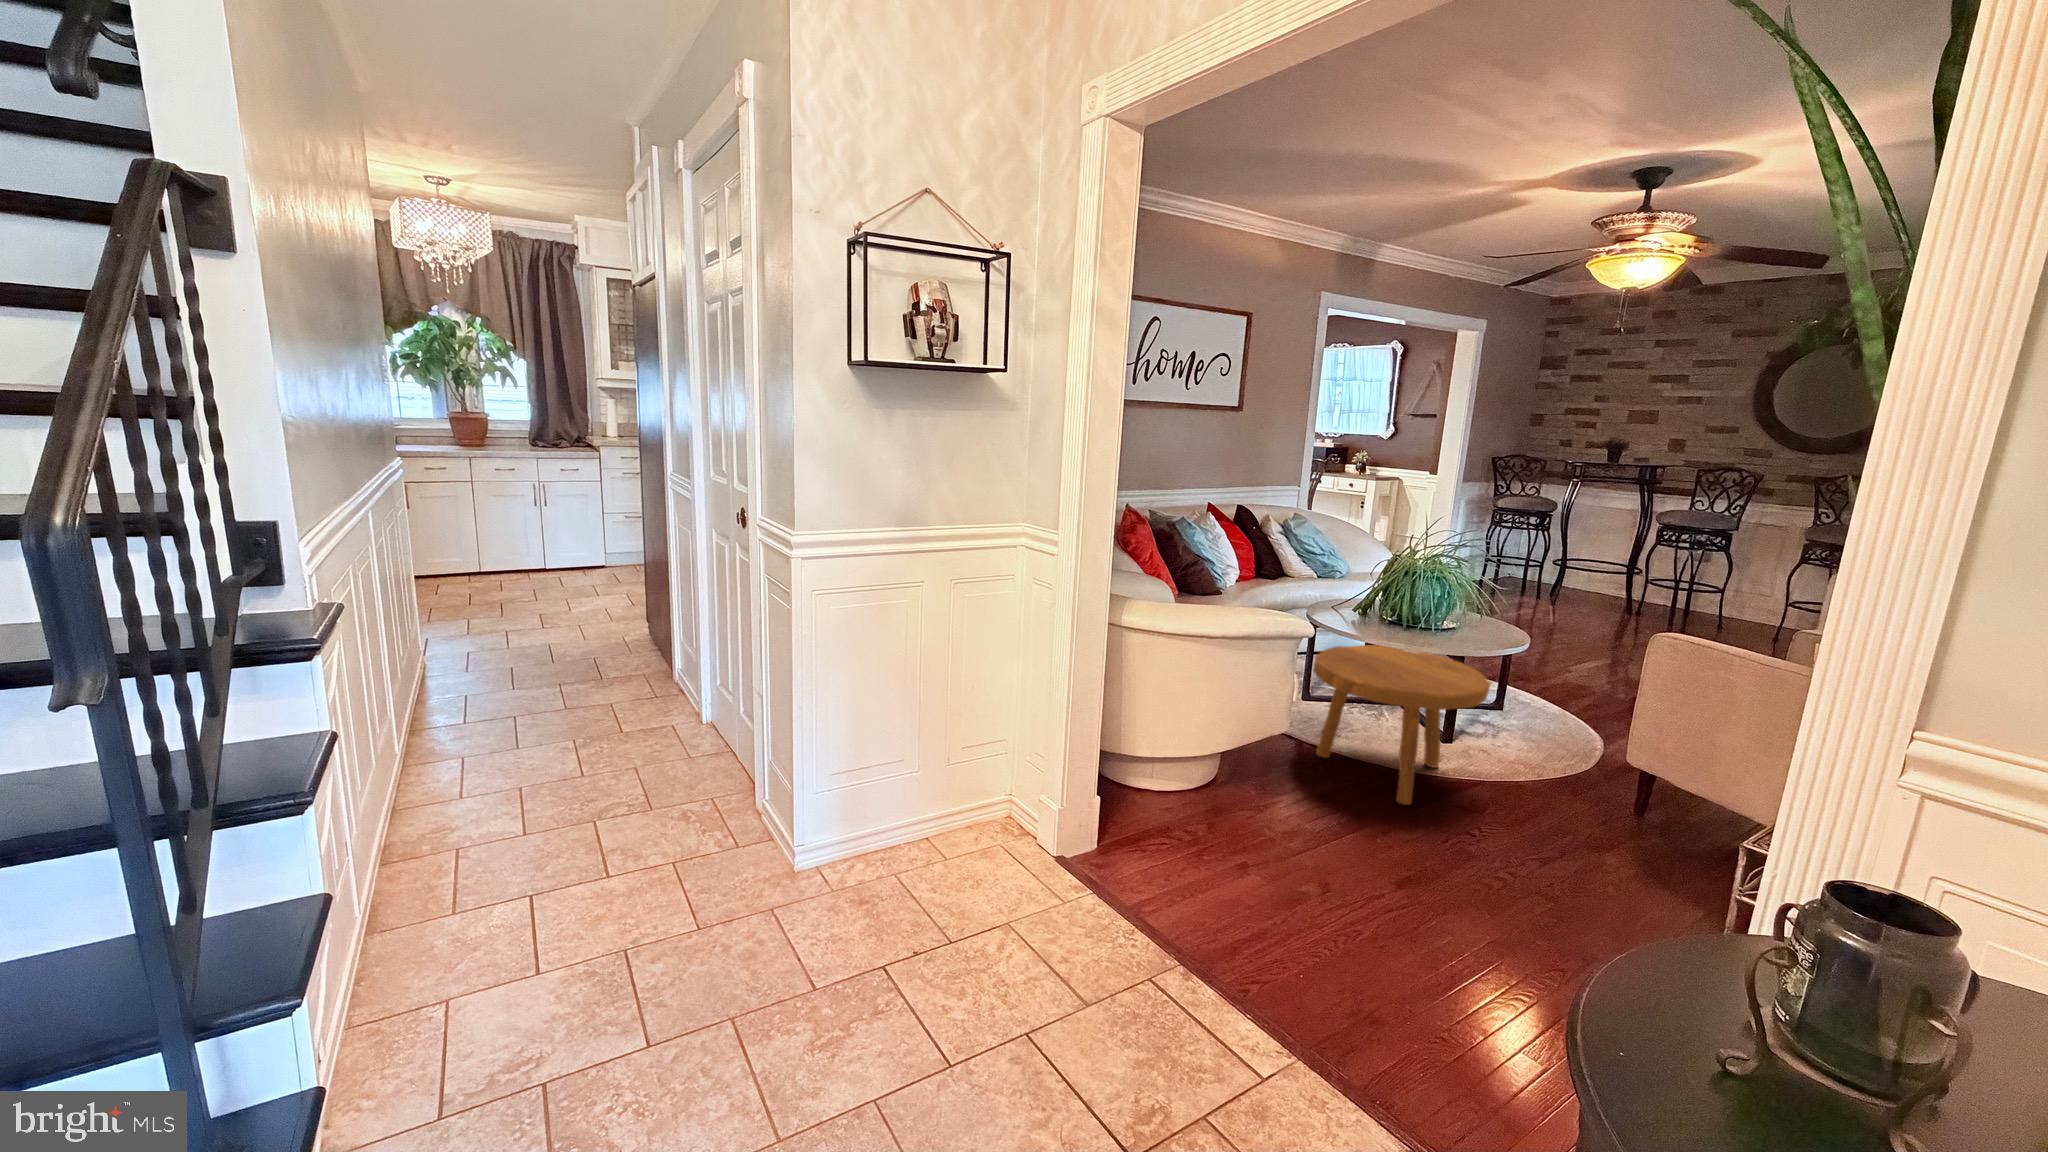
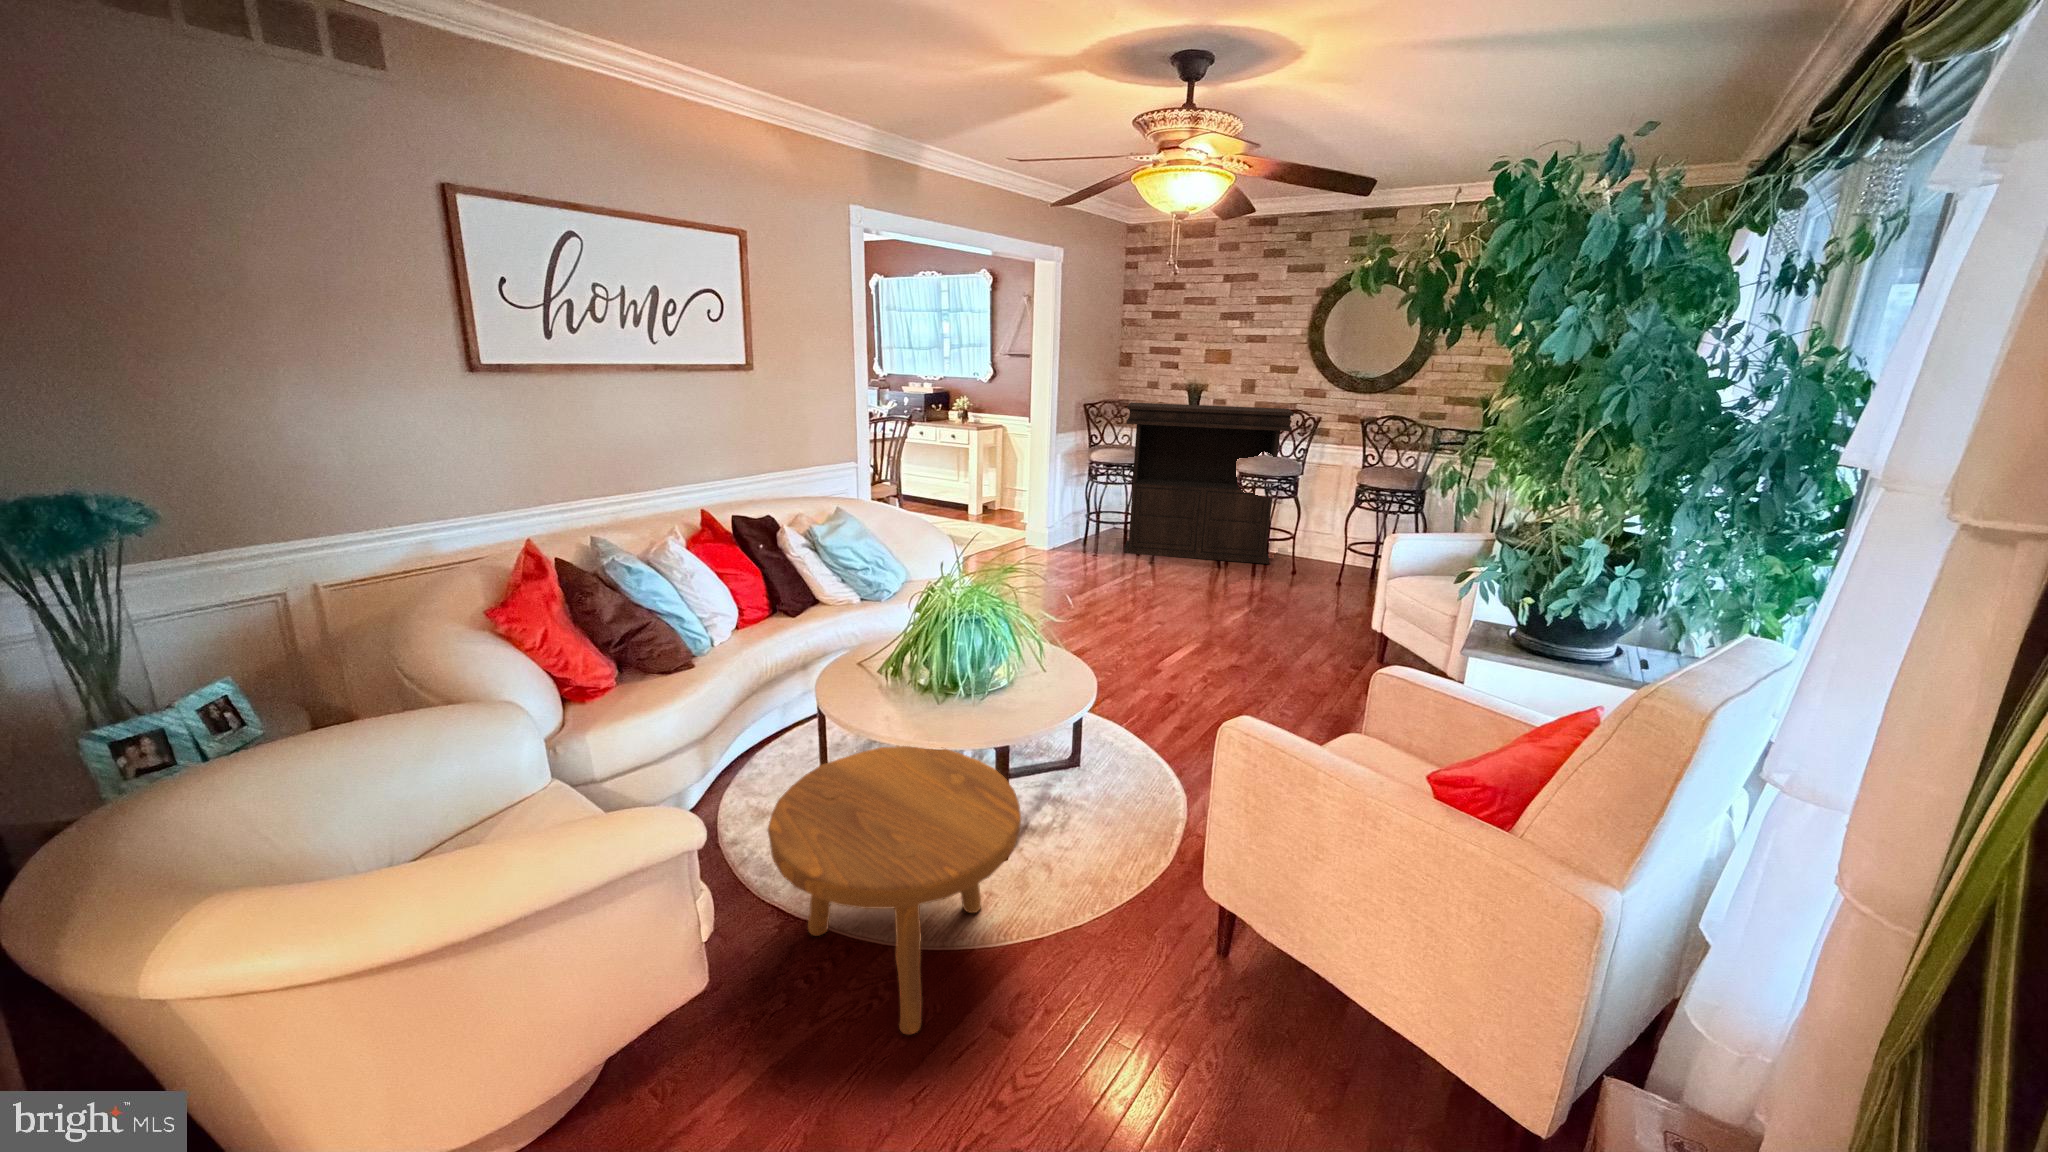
console table: none [1523,457,1732,619] -> present [1124,402,1294,564]

